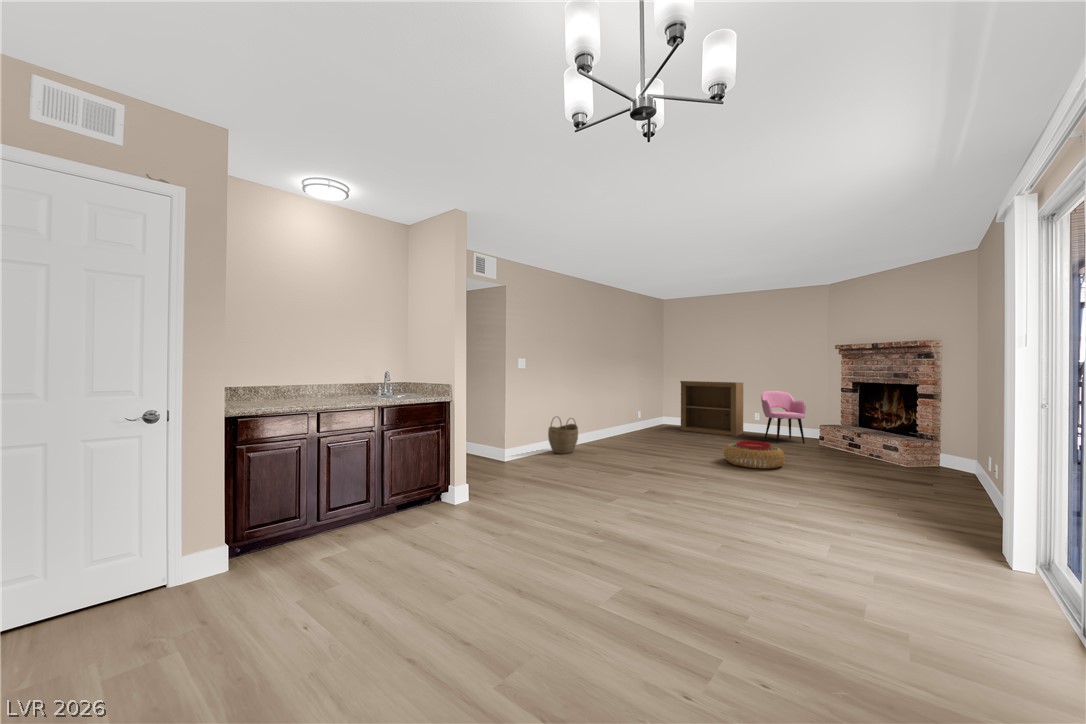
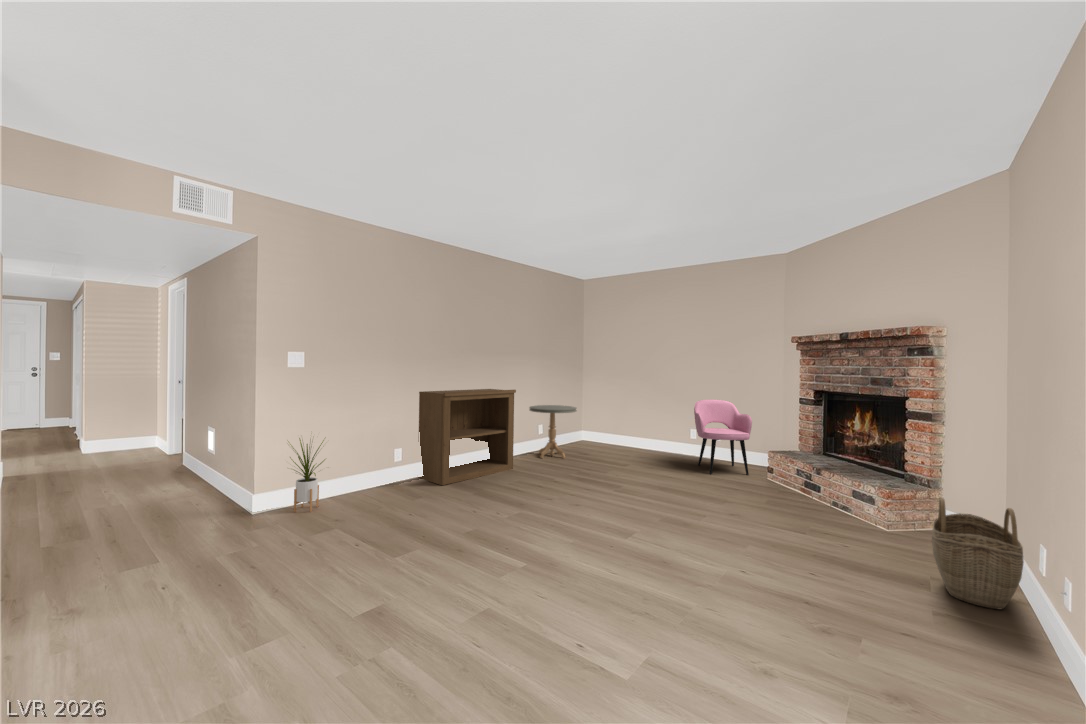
bookshelf: present [680,381,743,436] -> present [418,389,516,485]
side table: none [634,397,671,435] -> present [530,405,577,458]
house plant: none [519,410,545,461] -> present [290,438,324,512]
woven basket: present [548,417,578,454] -> present [932,498,1024,609]
pouf: present [724,441,785,469] -> none [601,482,692,534]

